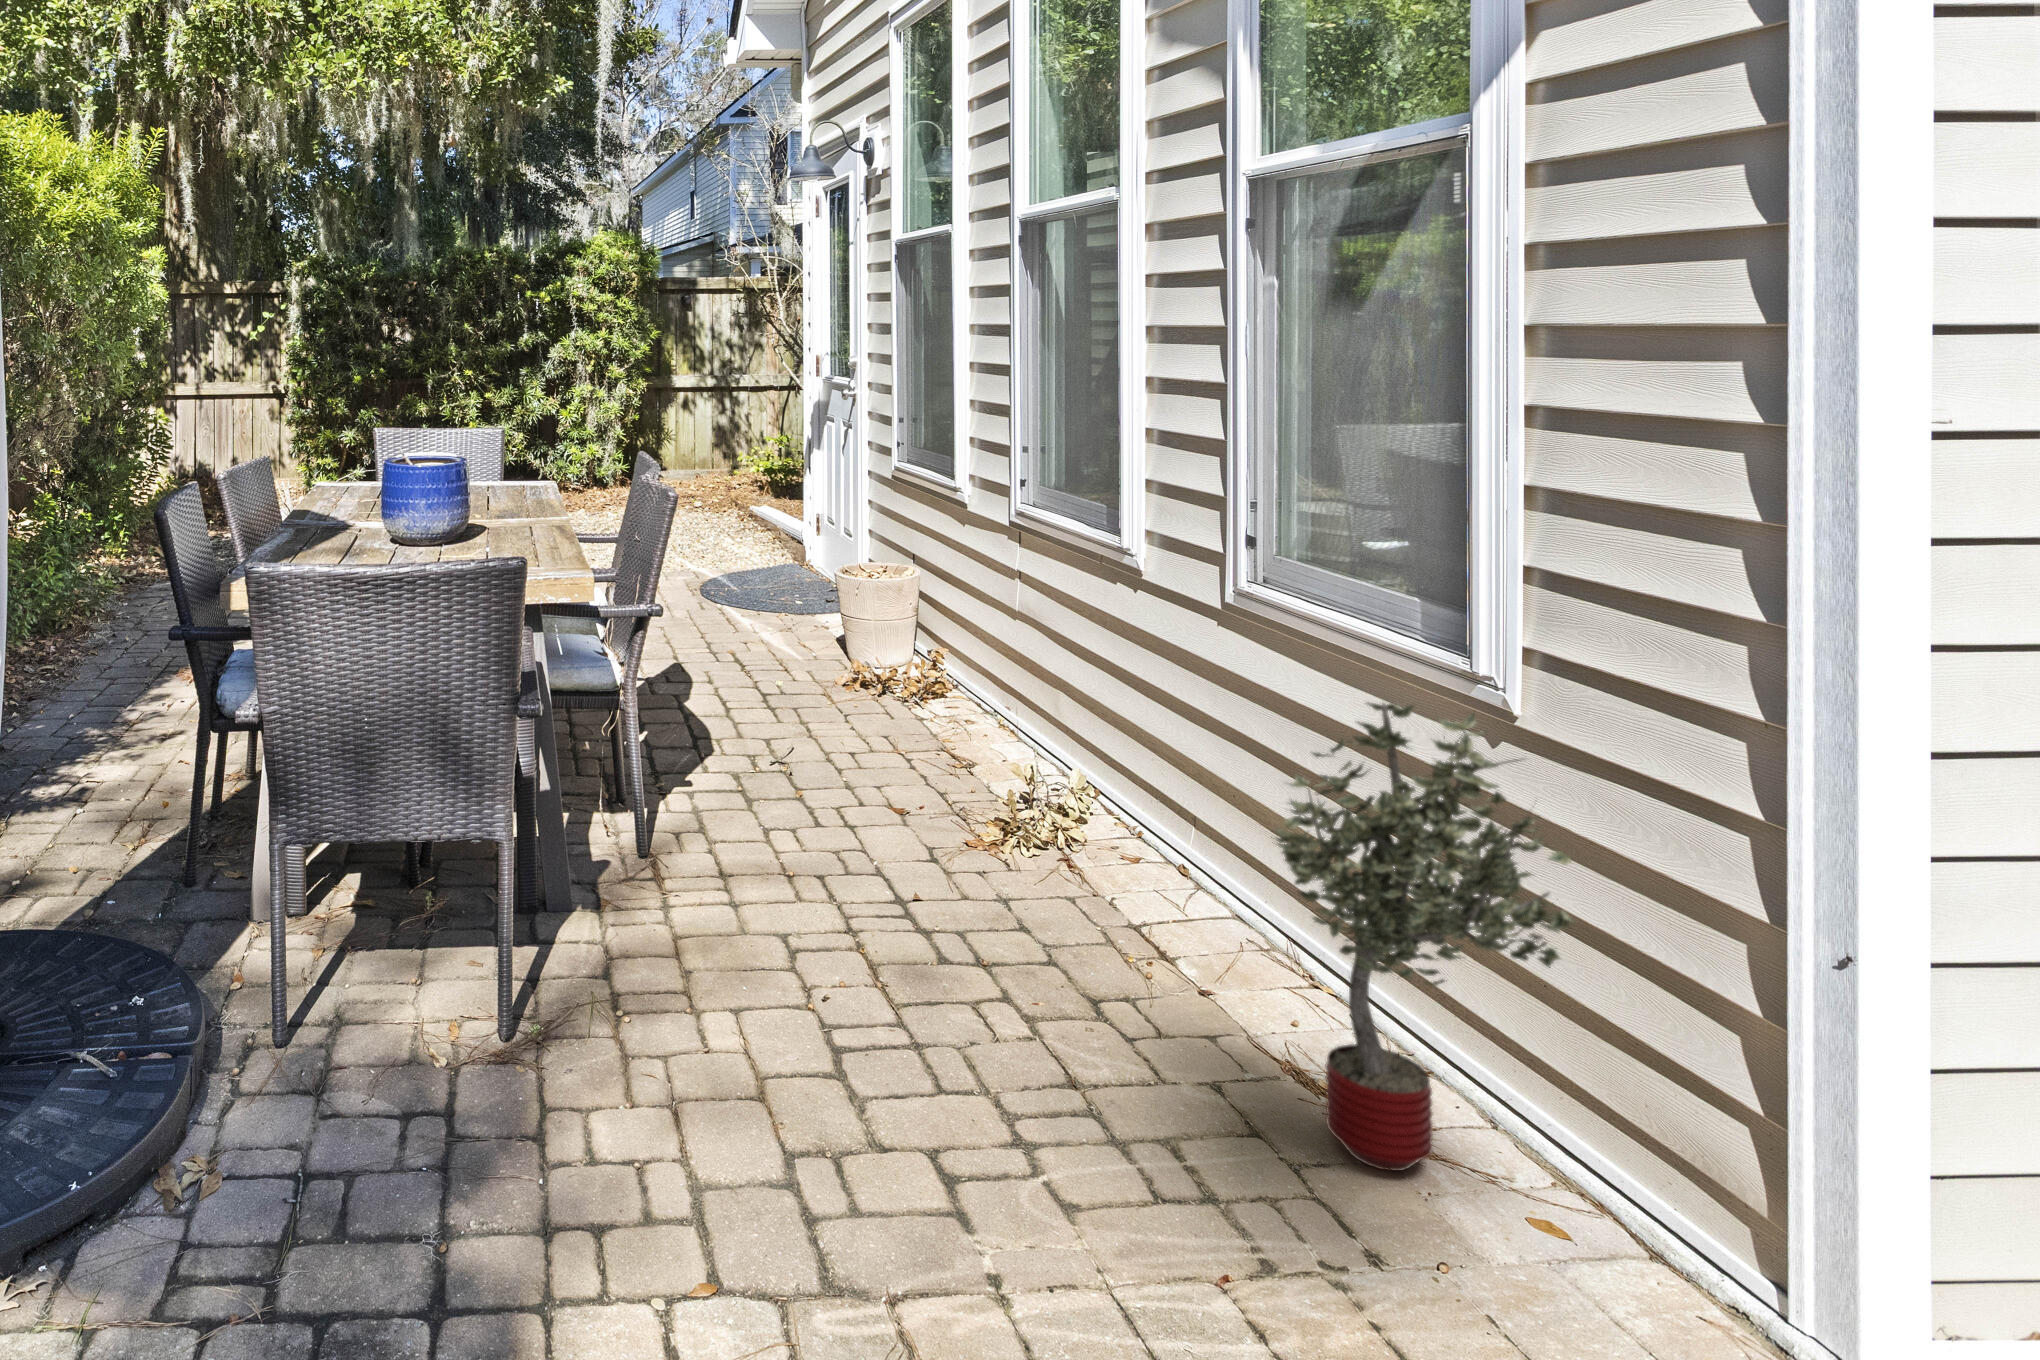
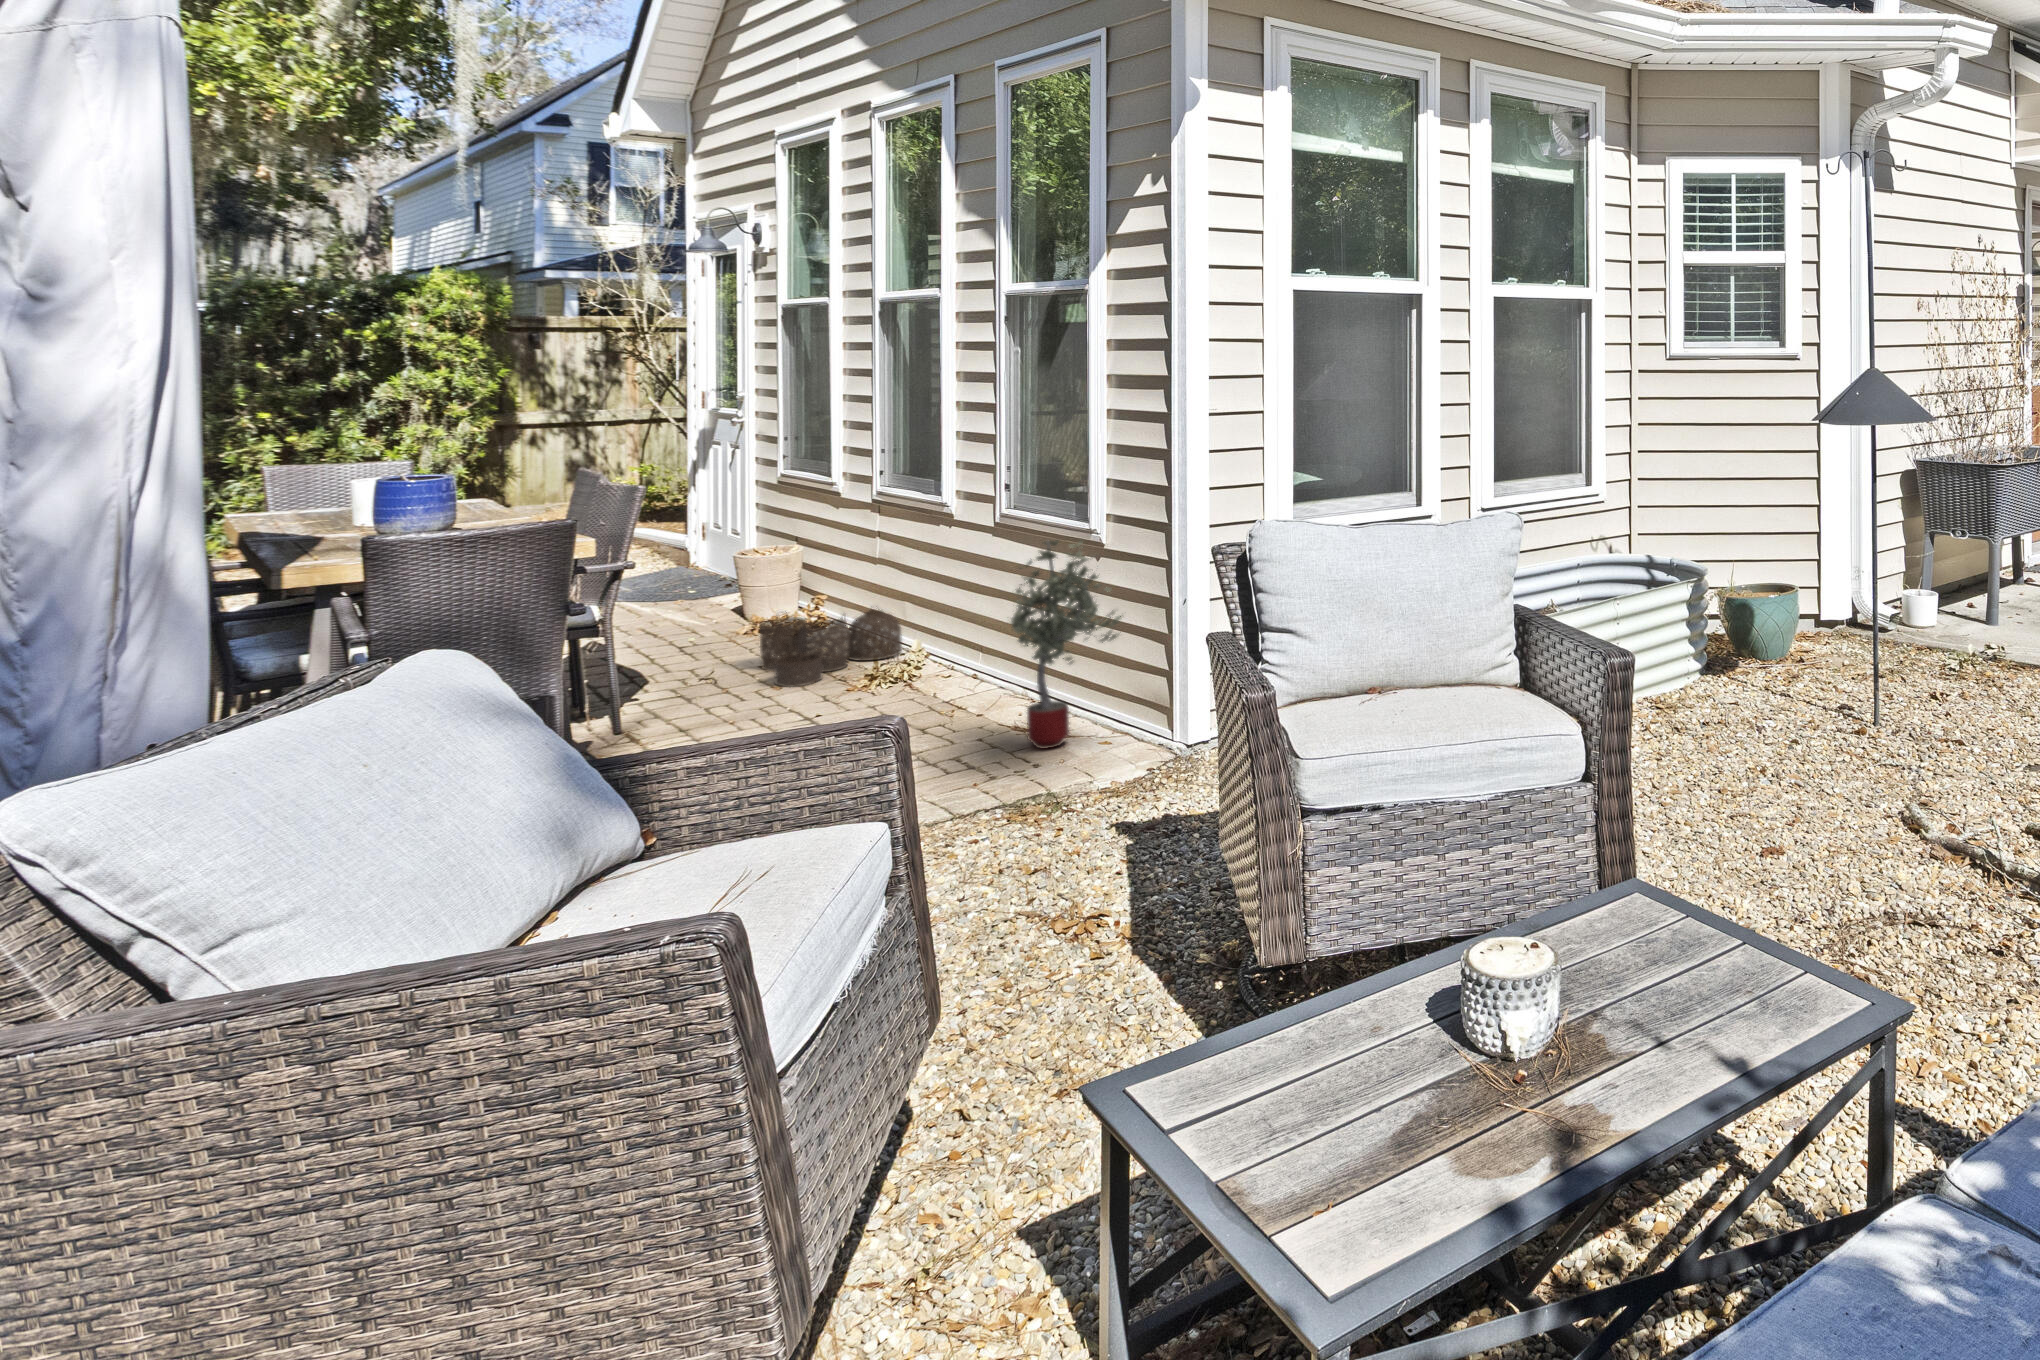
woven basket: none [850,678,1054,813] -> present [759,609,902,687]

